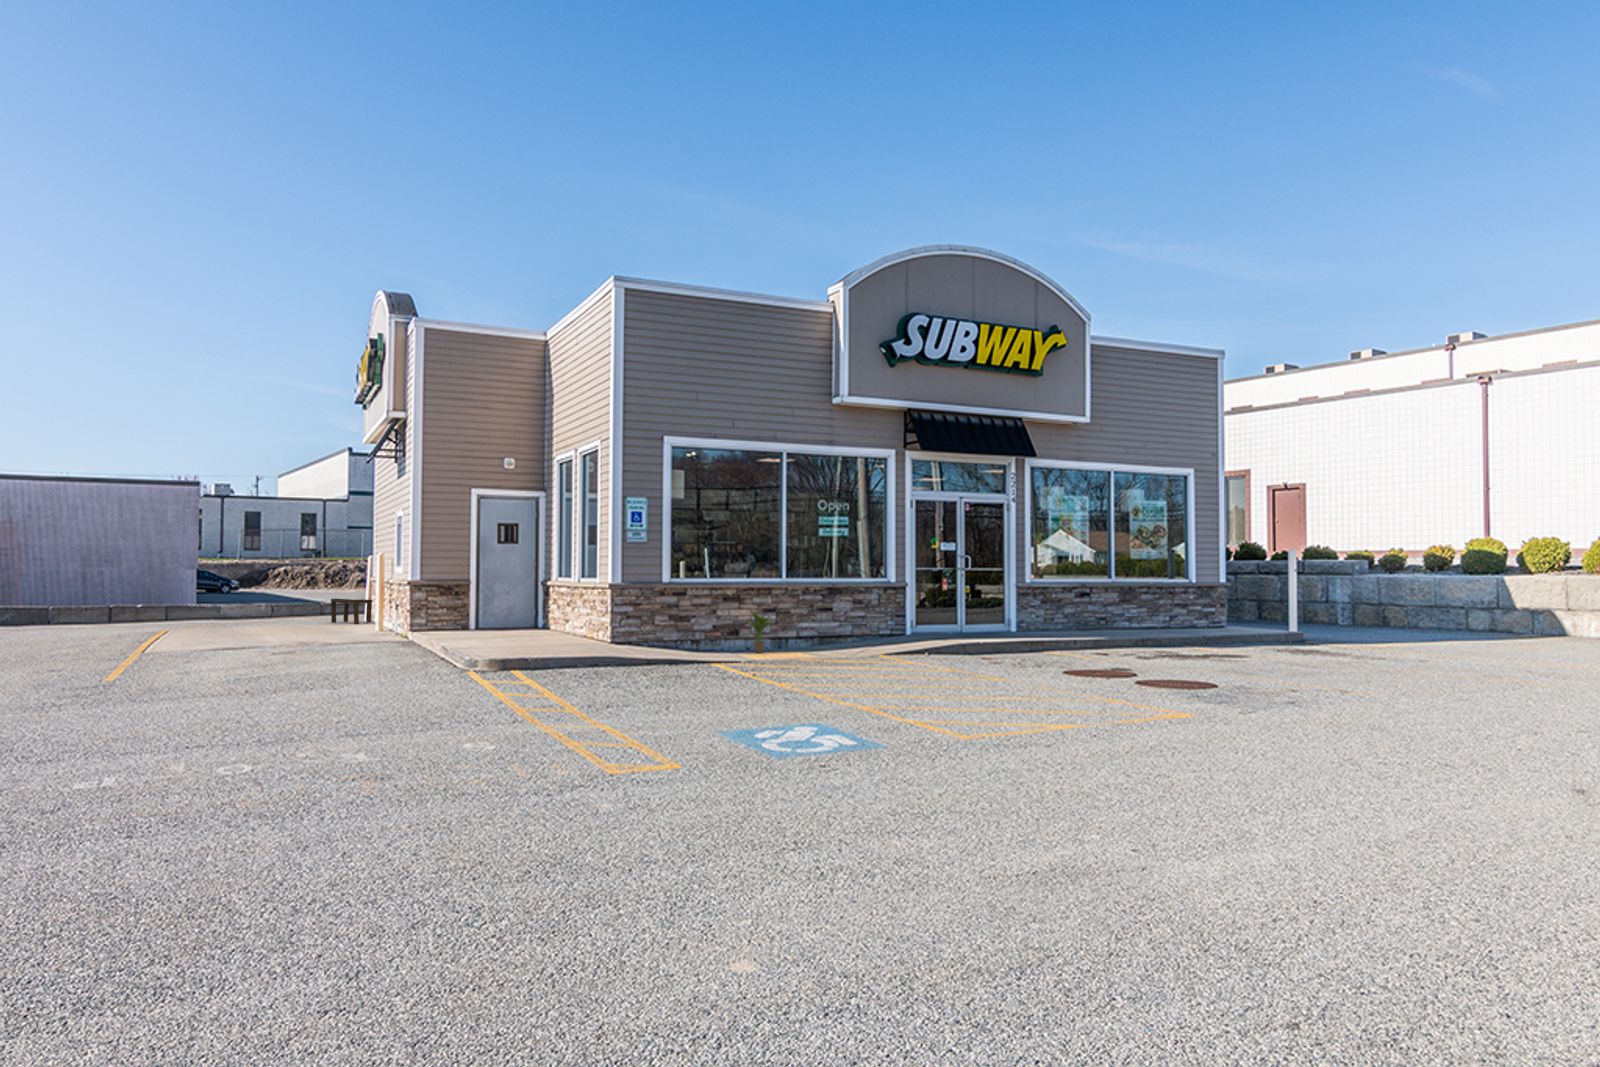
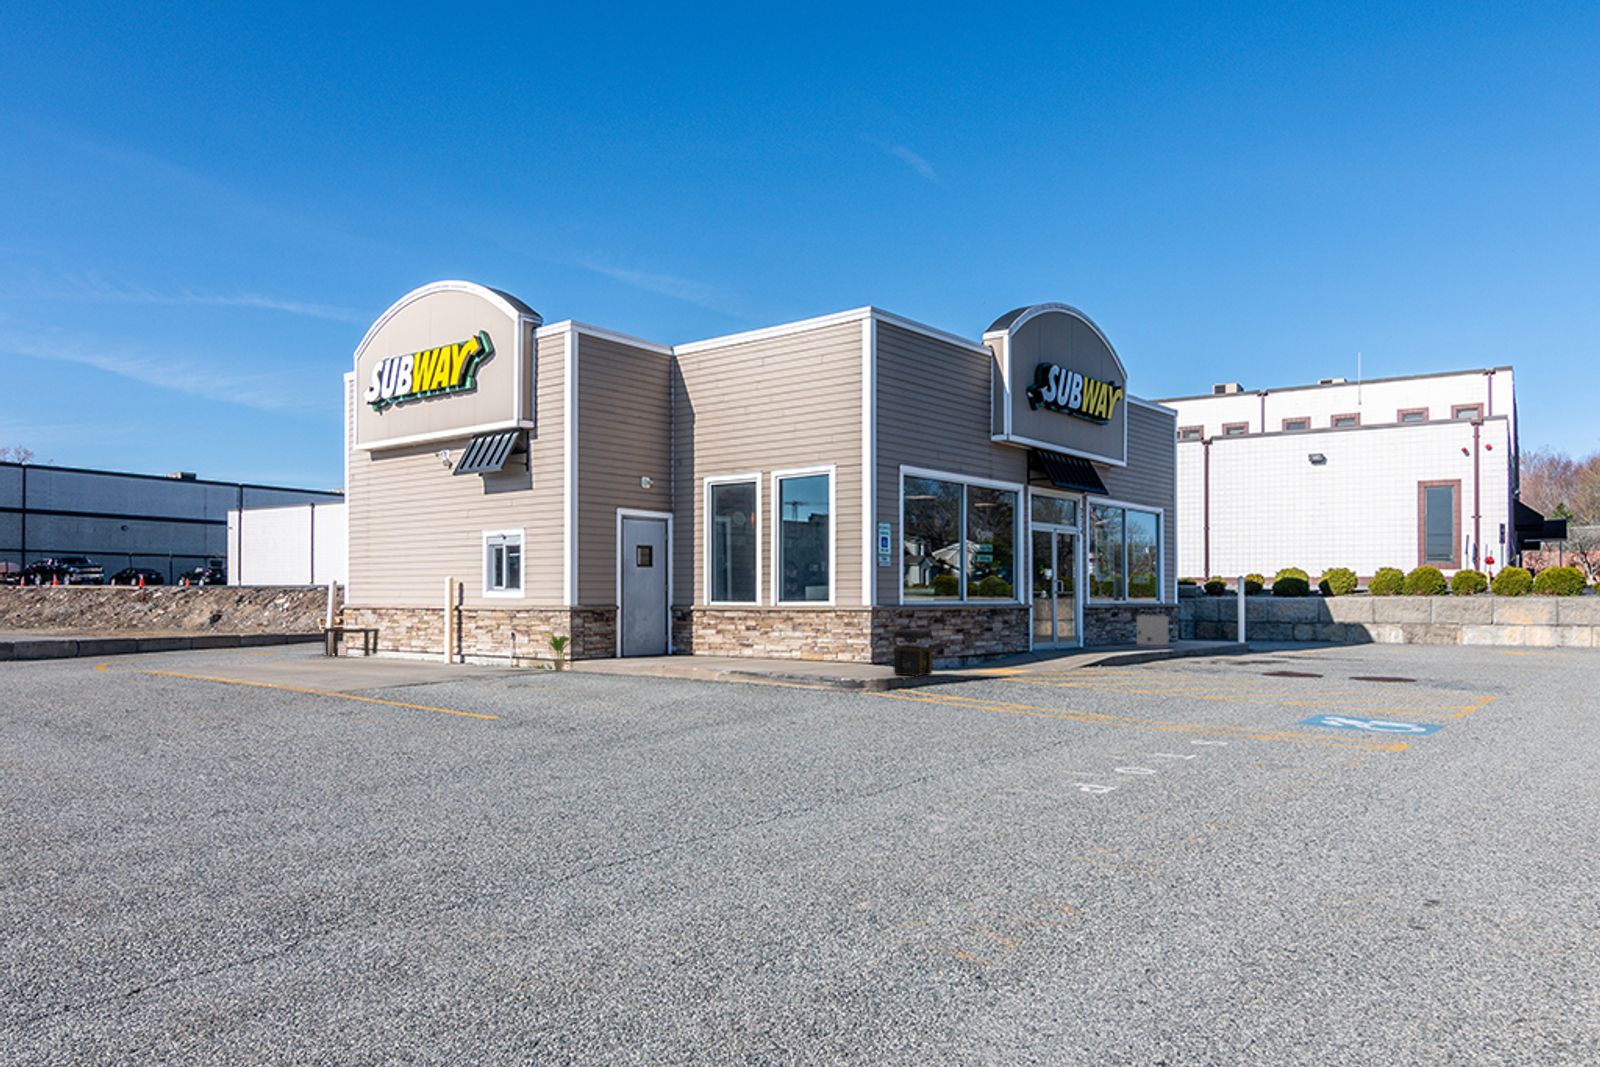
trash can: none [1137,597,1177,636] -> present [1137,615,1169,648]
potted plant: present [749,610,771,653] -> present [548,635,570,671]
toolbox: none [638,611,678,659] -> present [893,631,933,676]

